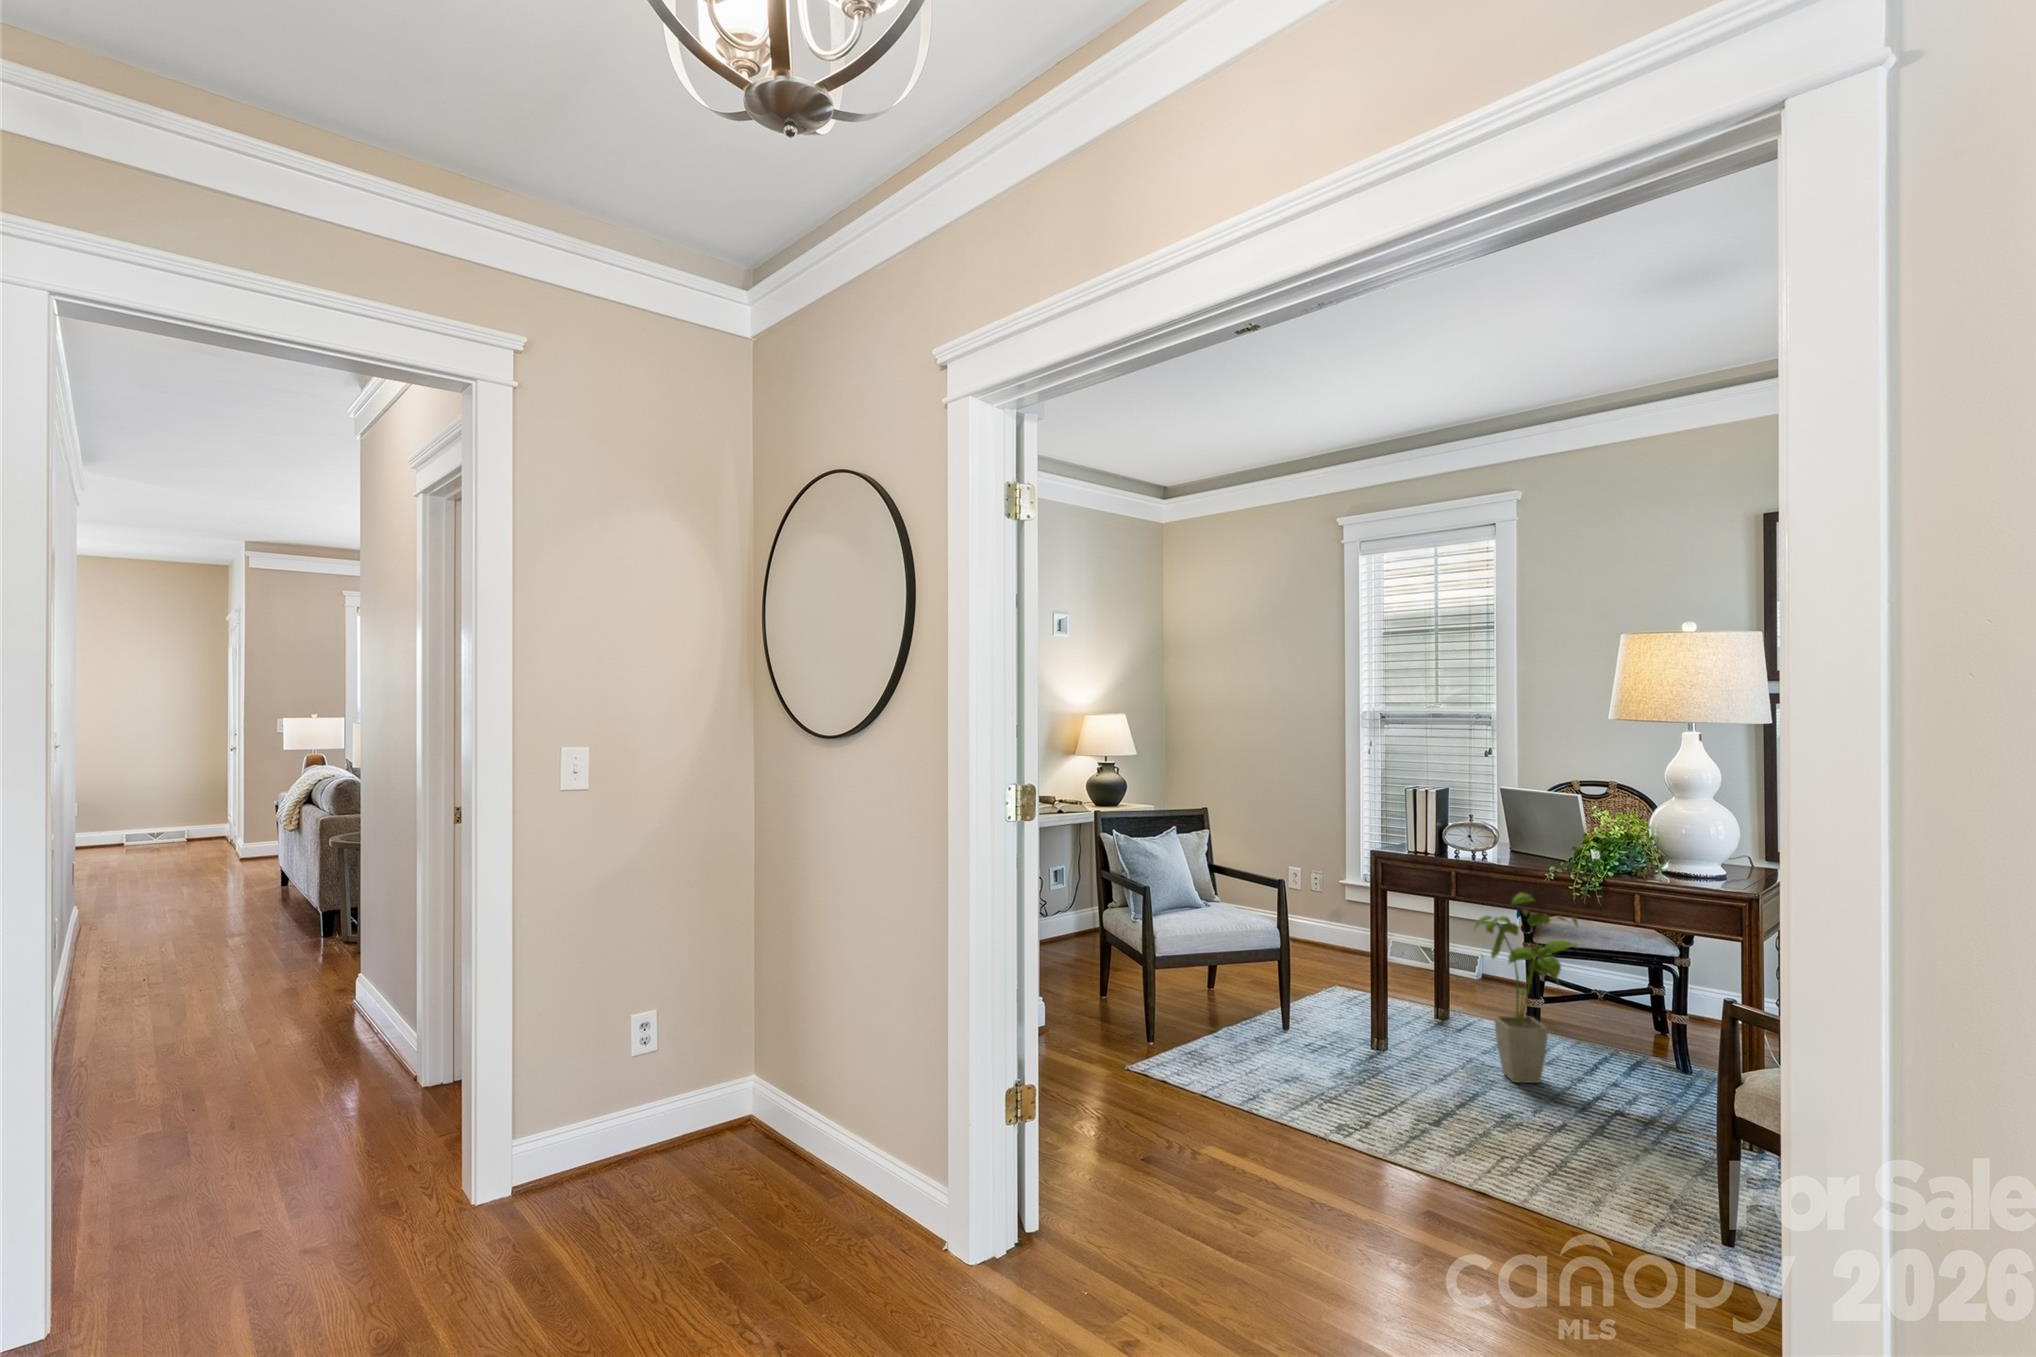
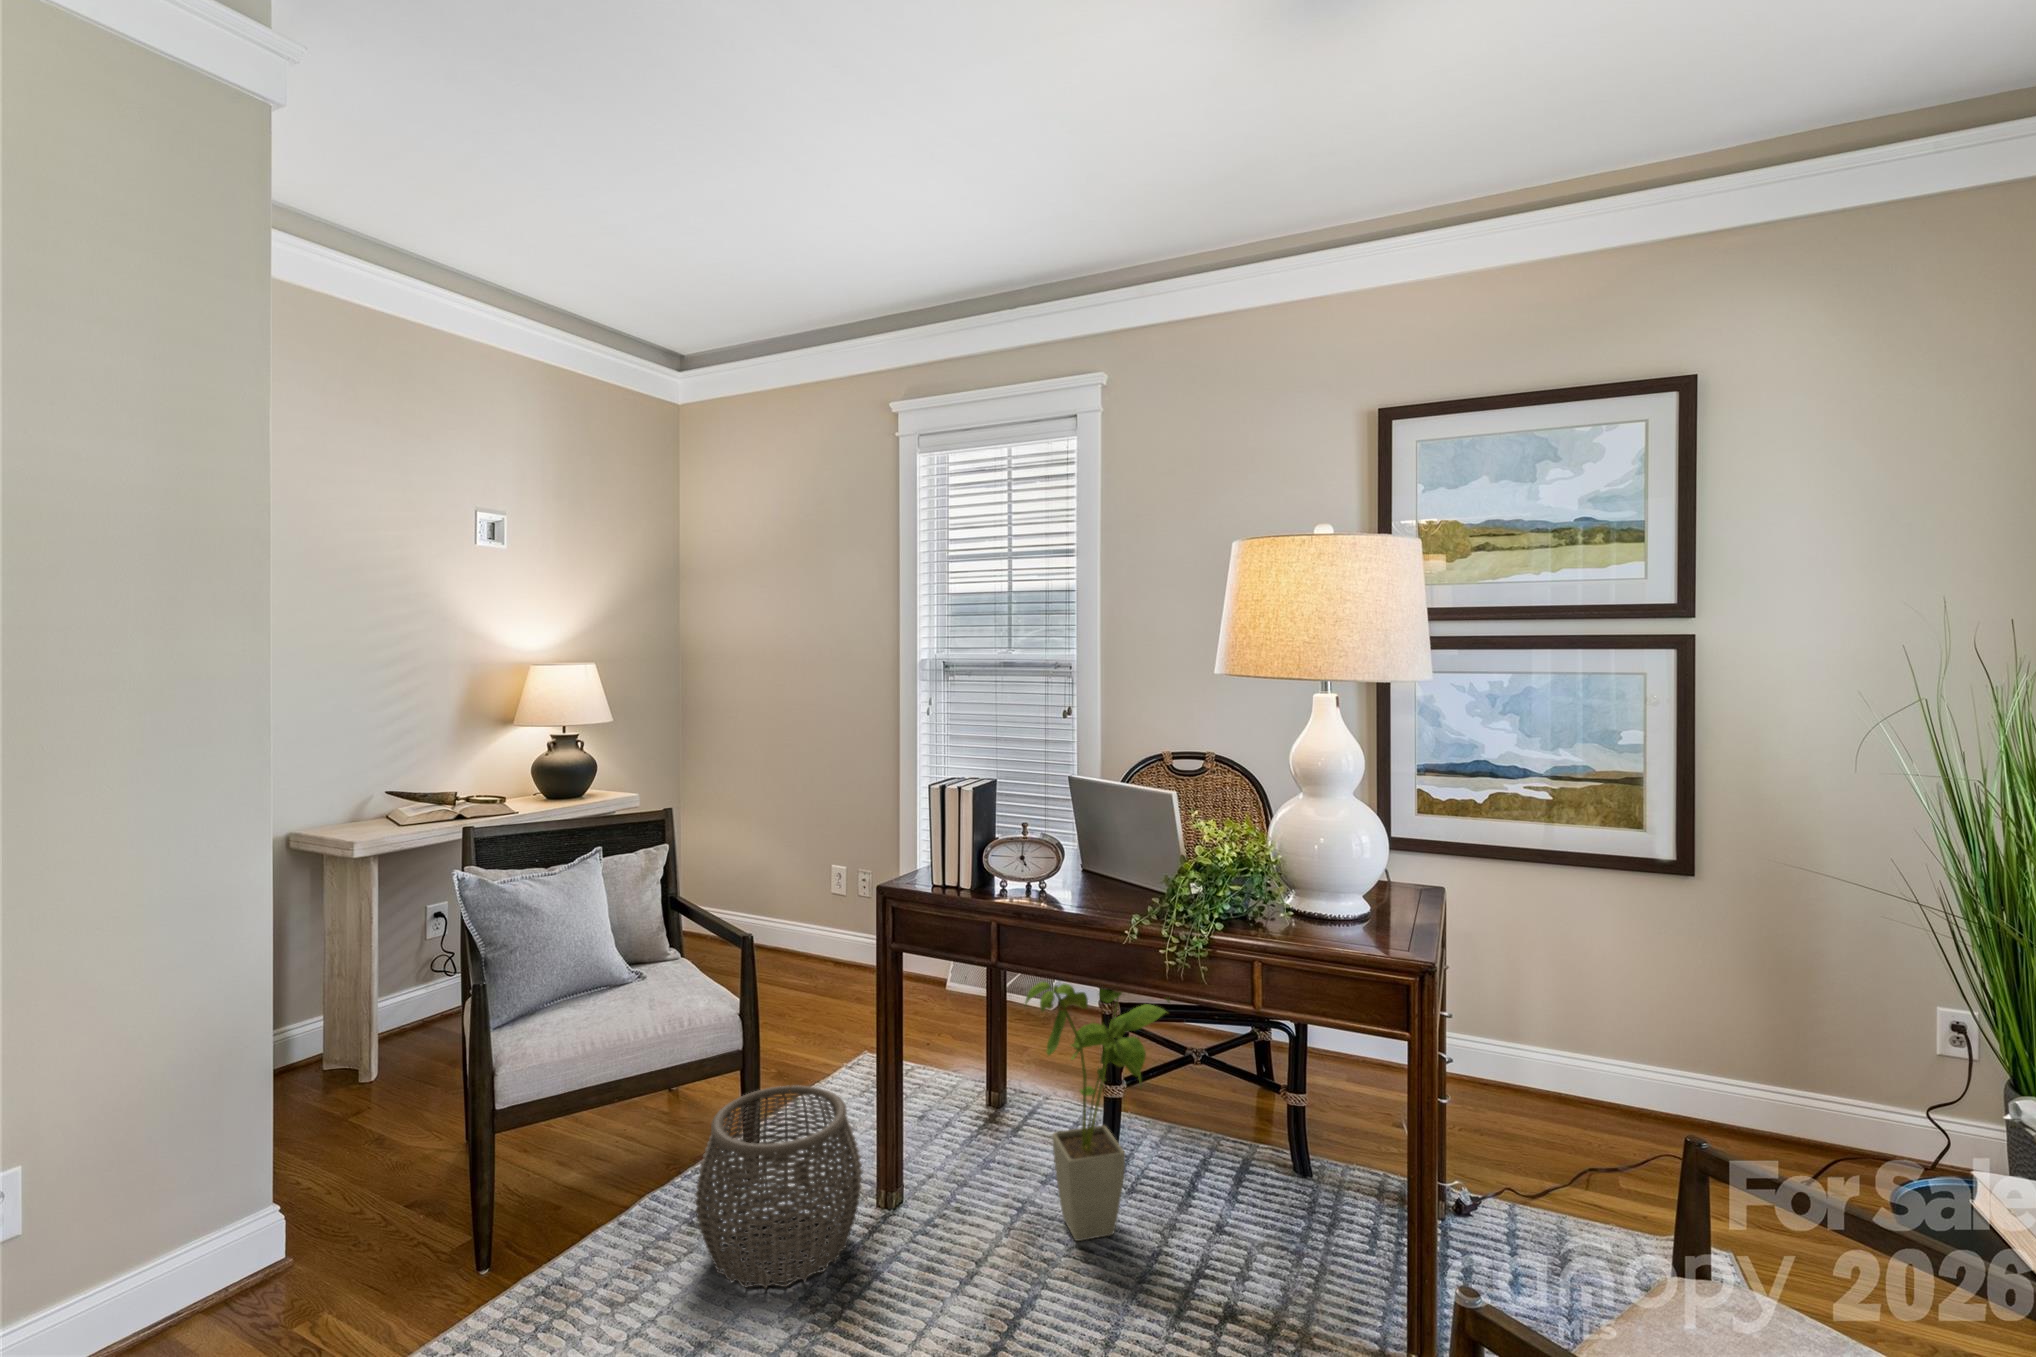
woven basket: none [1269,970,1369,1076] -> present [695,1086,863,1289]

